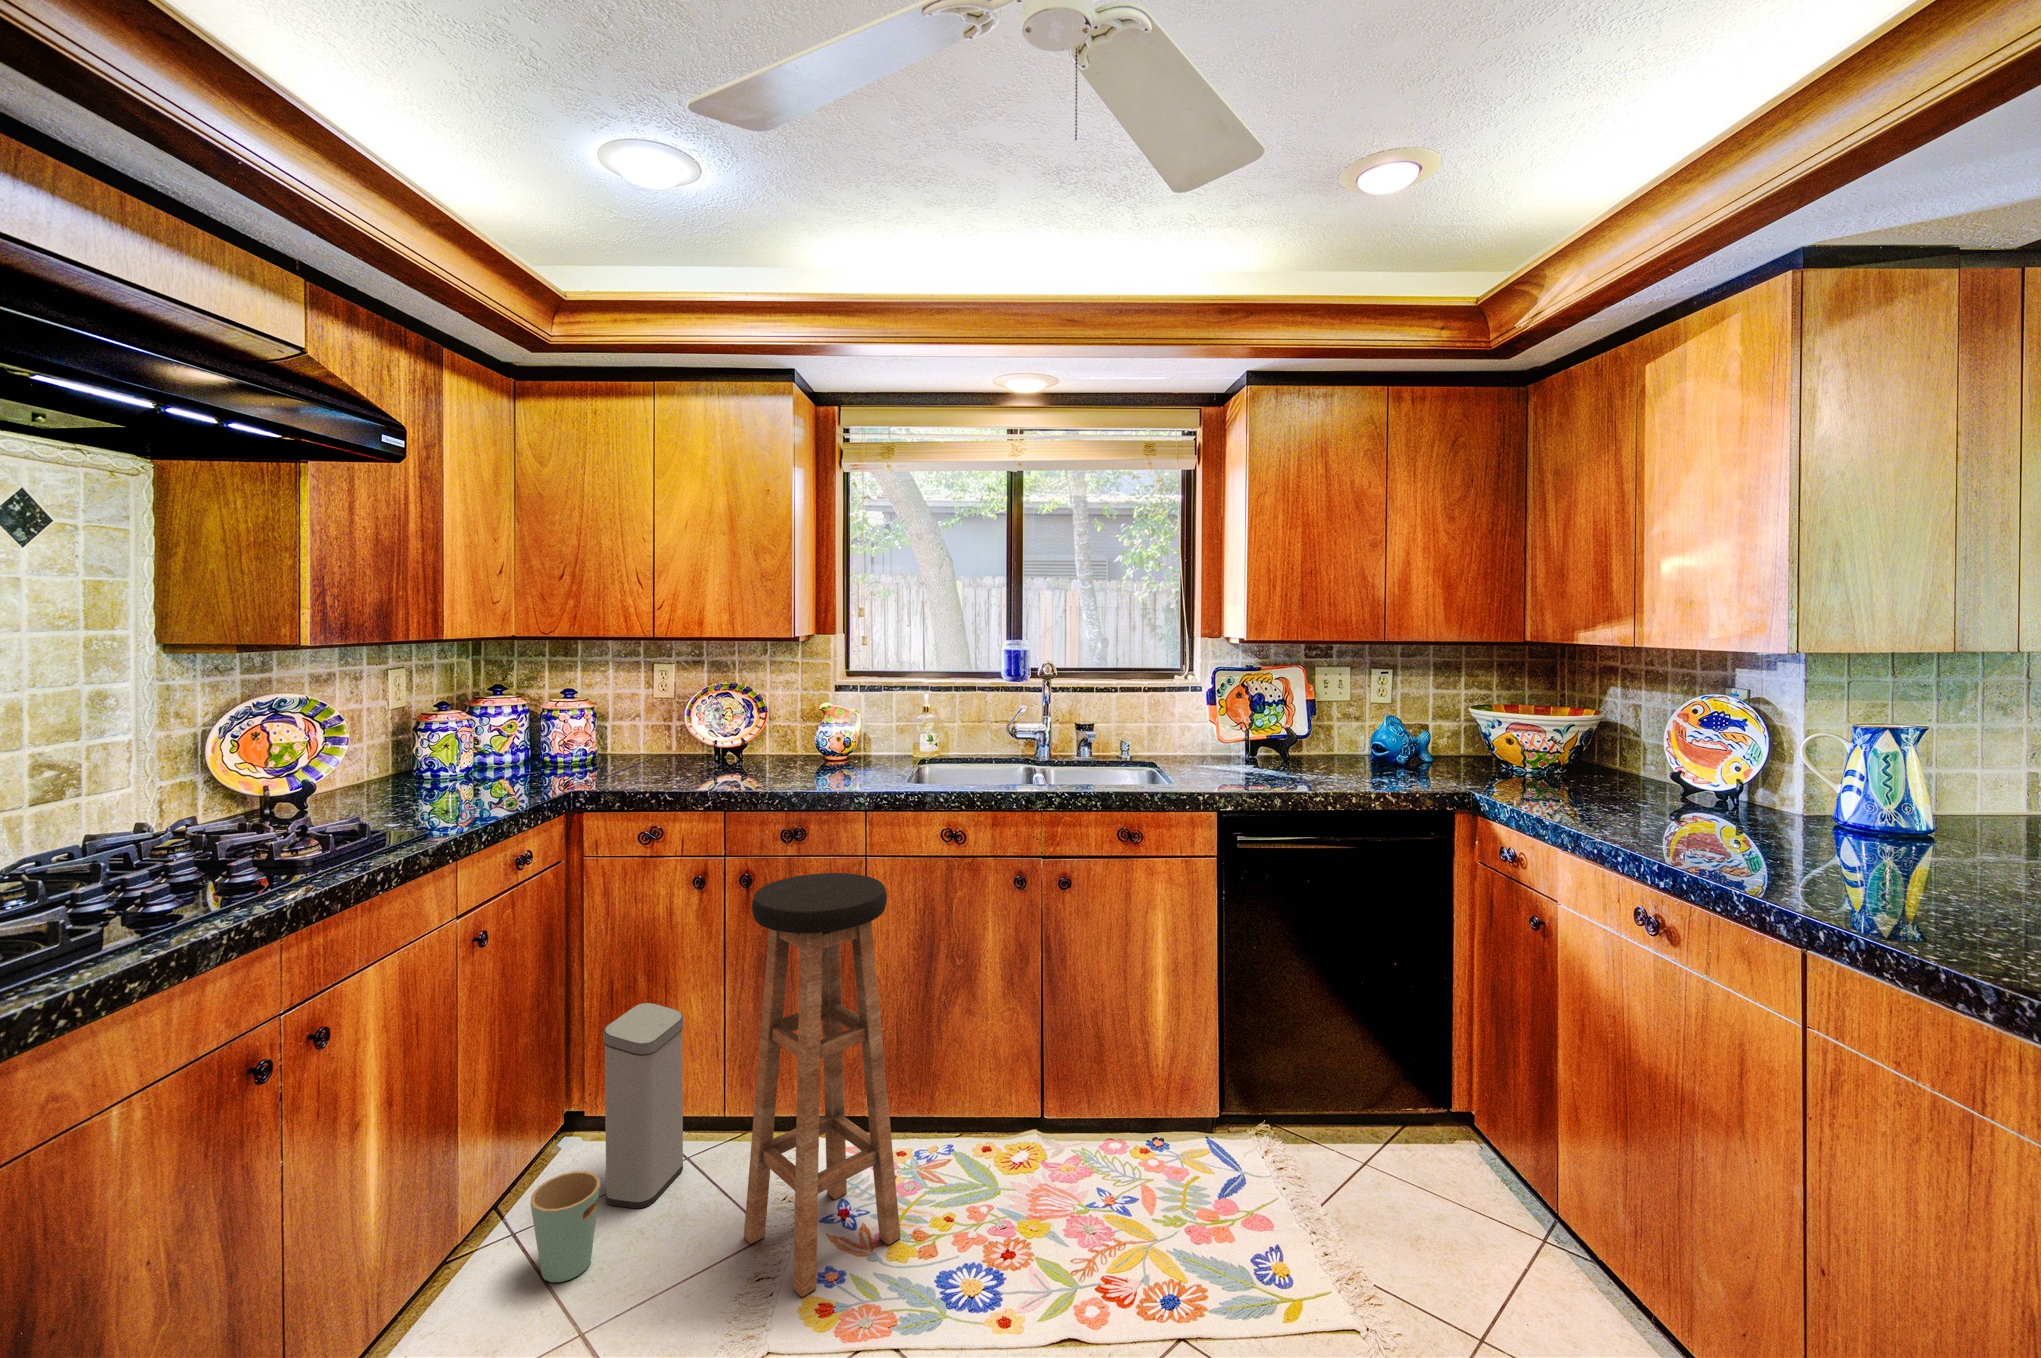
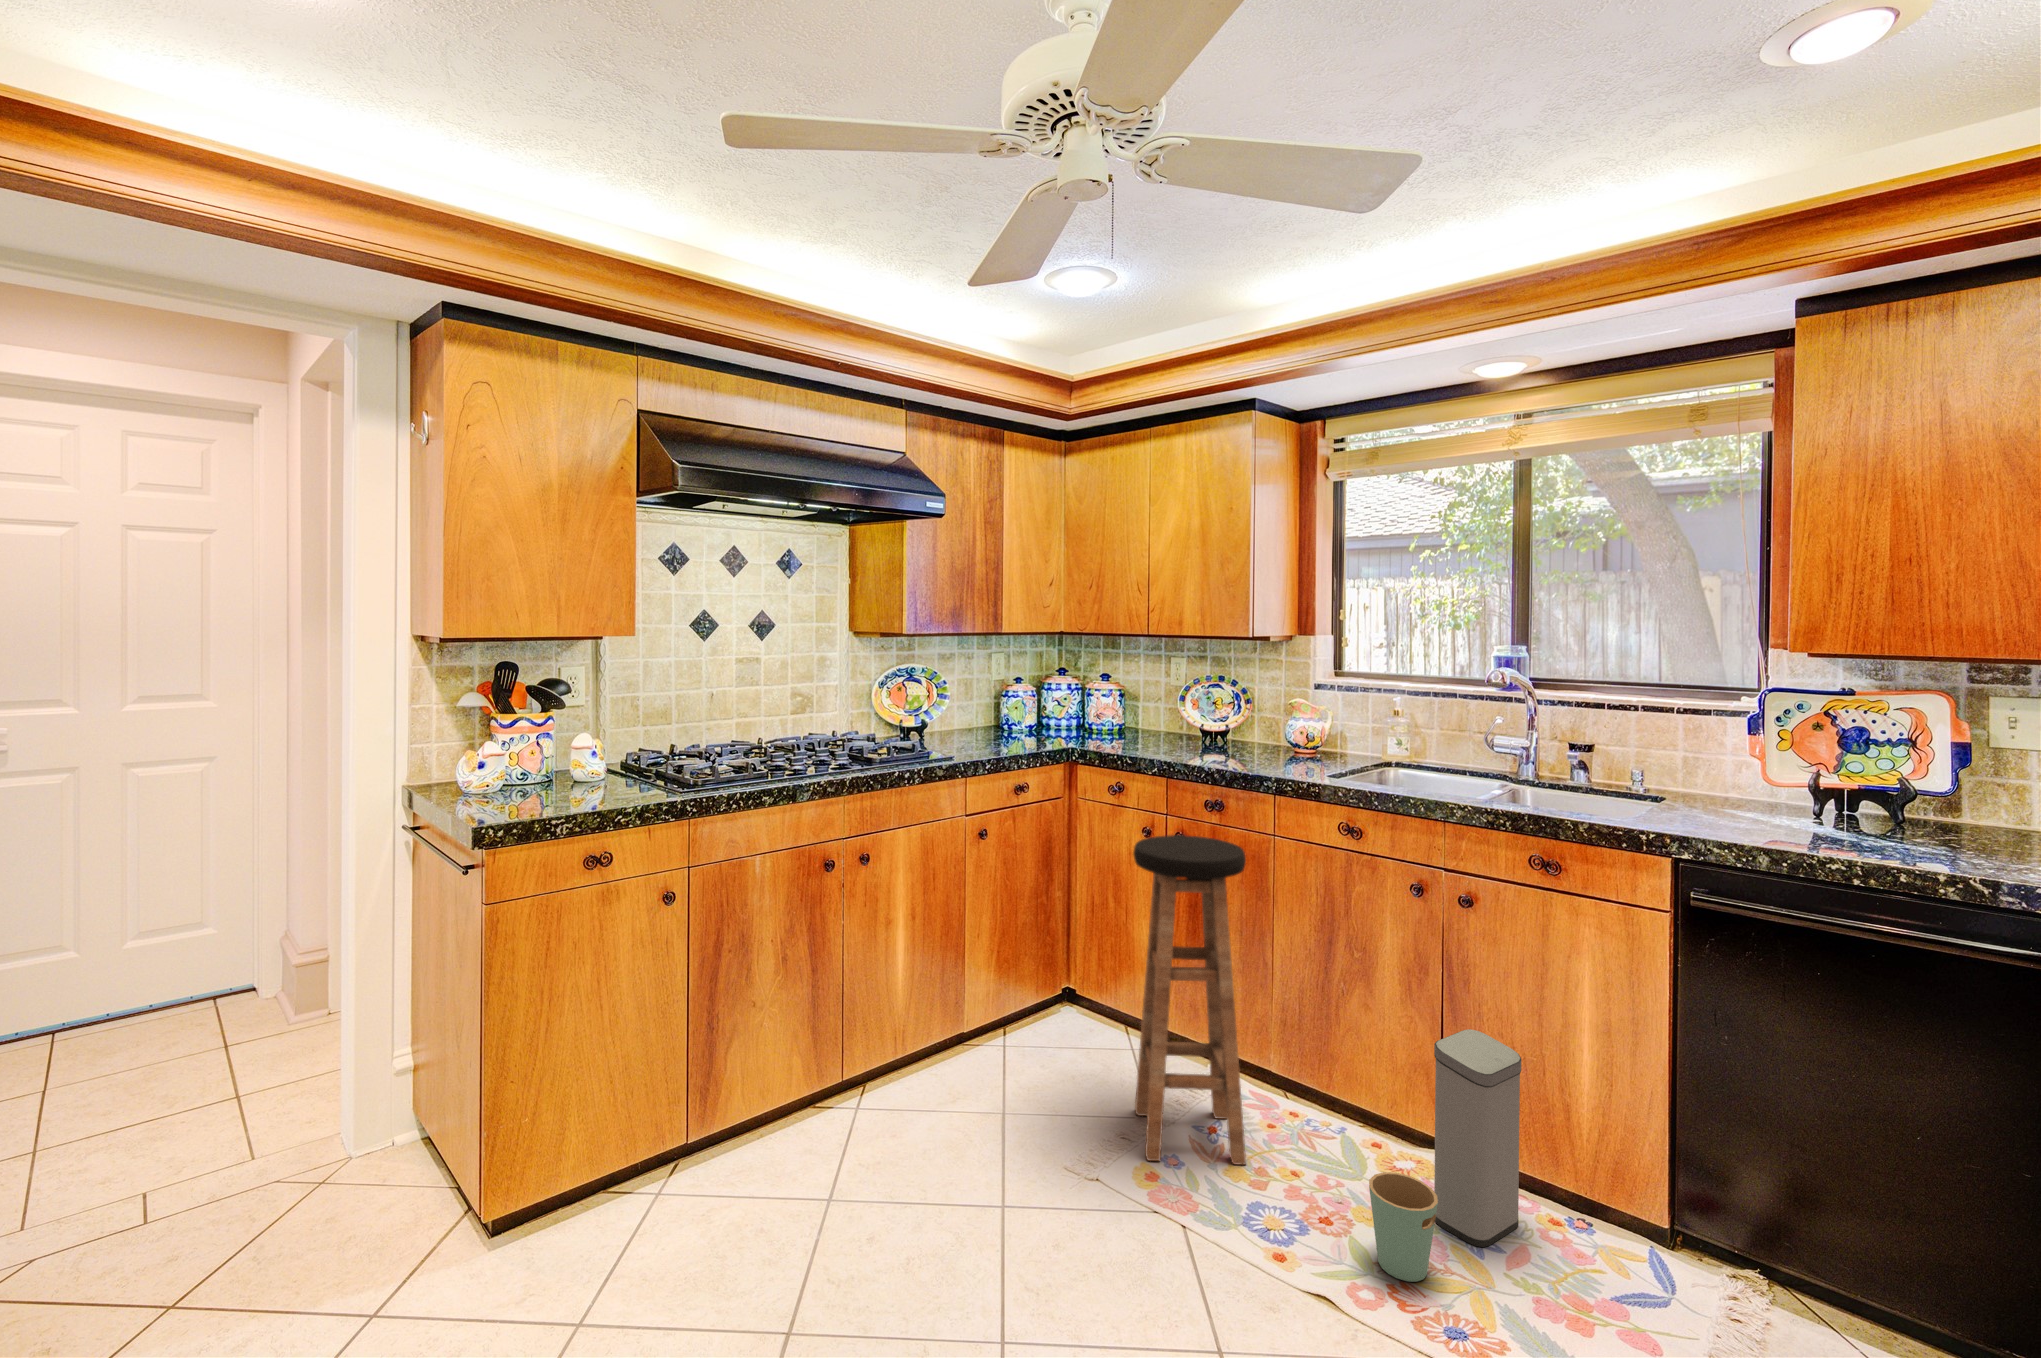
trash can: present [530,1003,683,1282] -> present [1369,1029,1522,1282]

